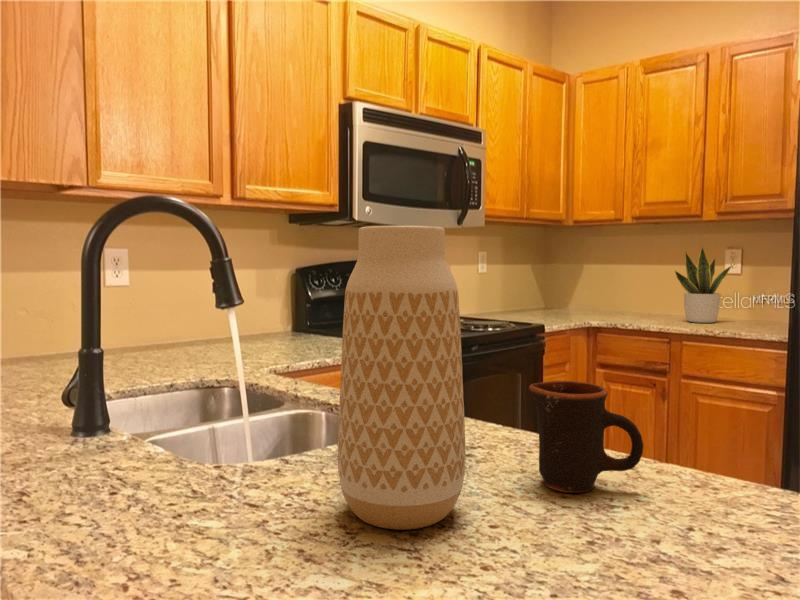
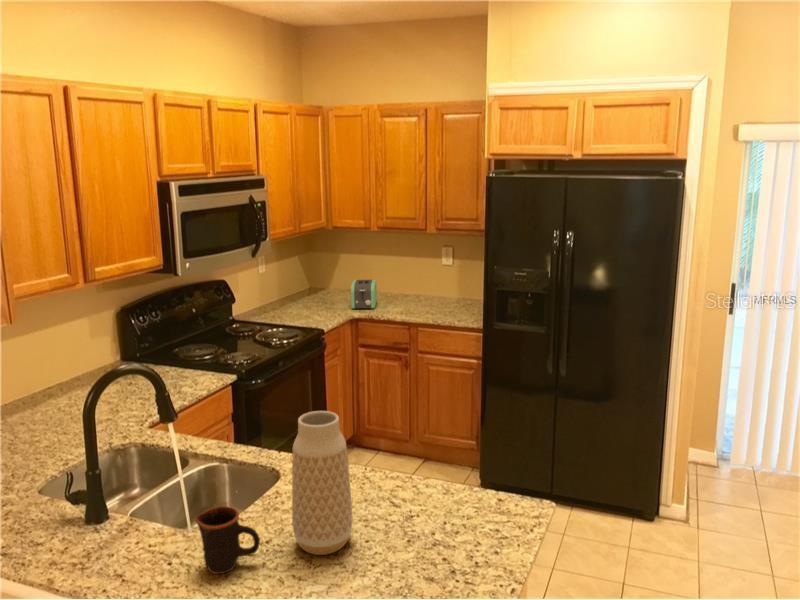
potted plant: present [675,246,732,323] -> none [410,256,448,312]
toaster: none [589,283,627,318] -> present [351,280,377,309]
mug: present [529,381,643,493] -> present [195,506,260,574]

